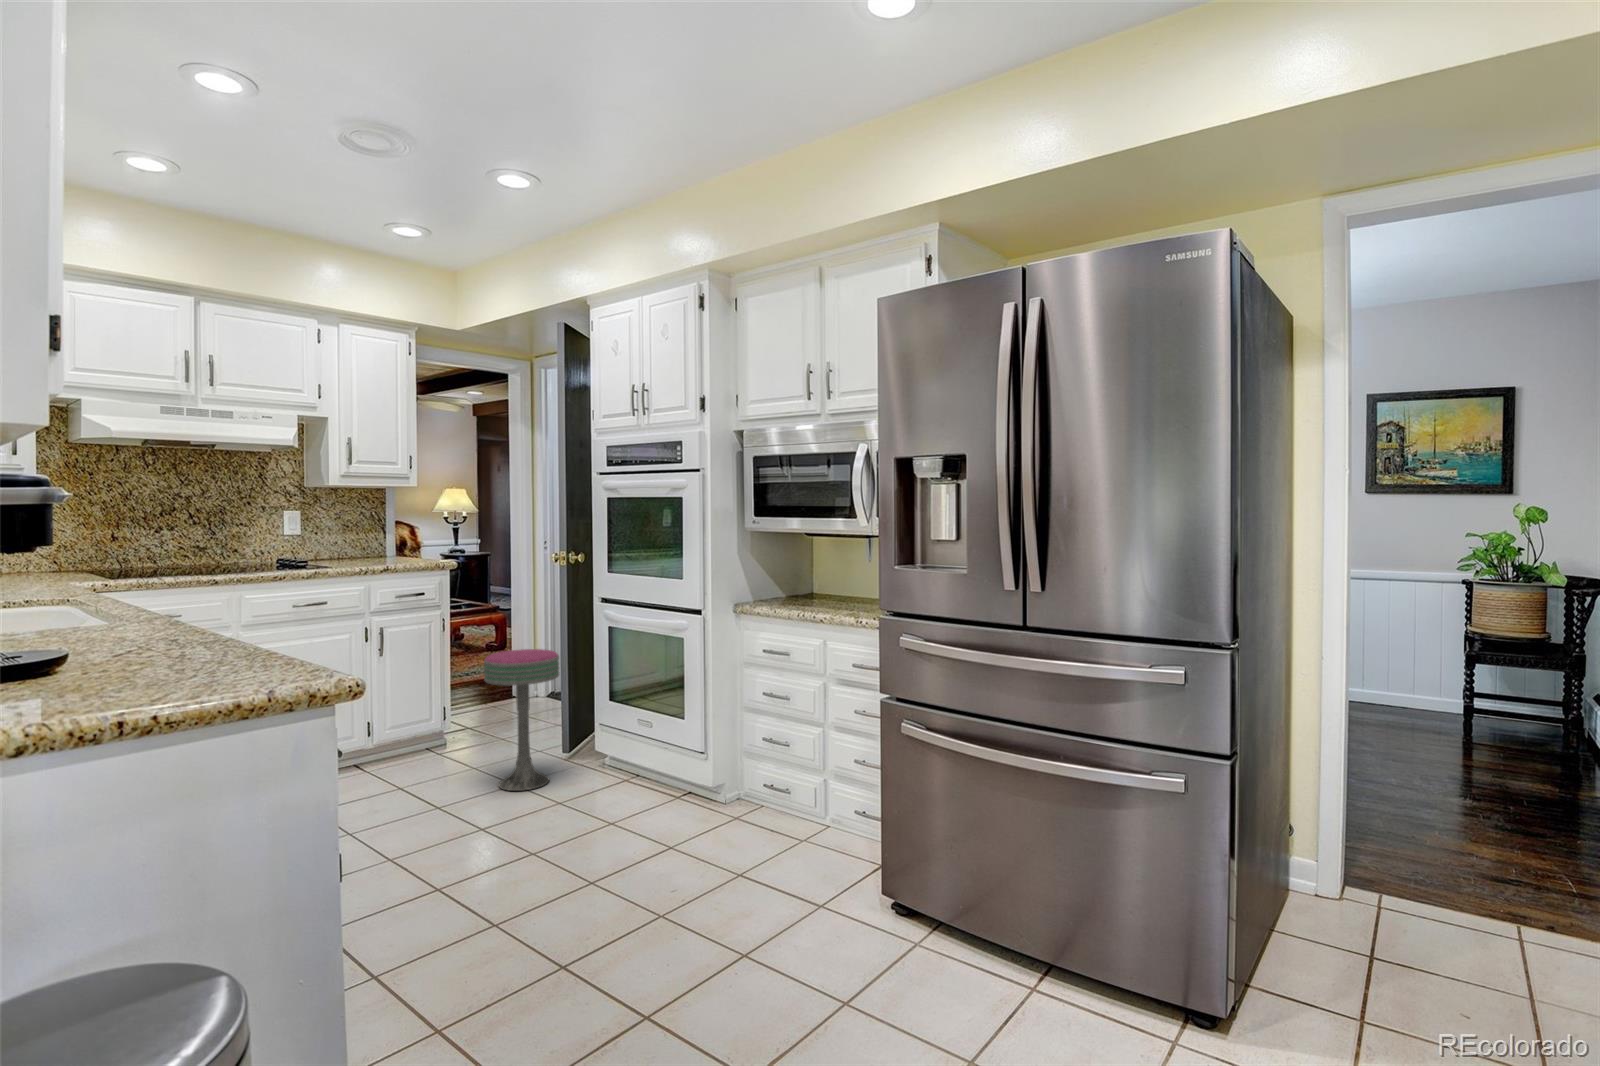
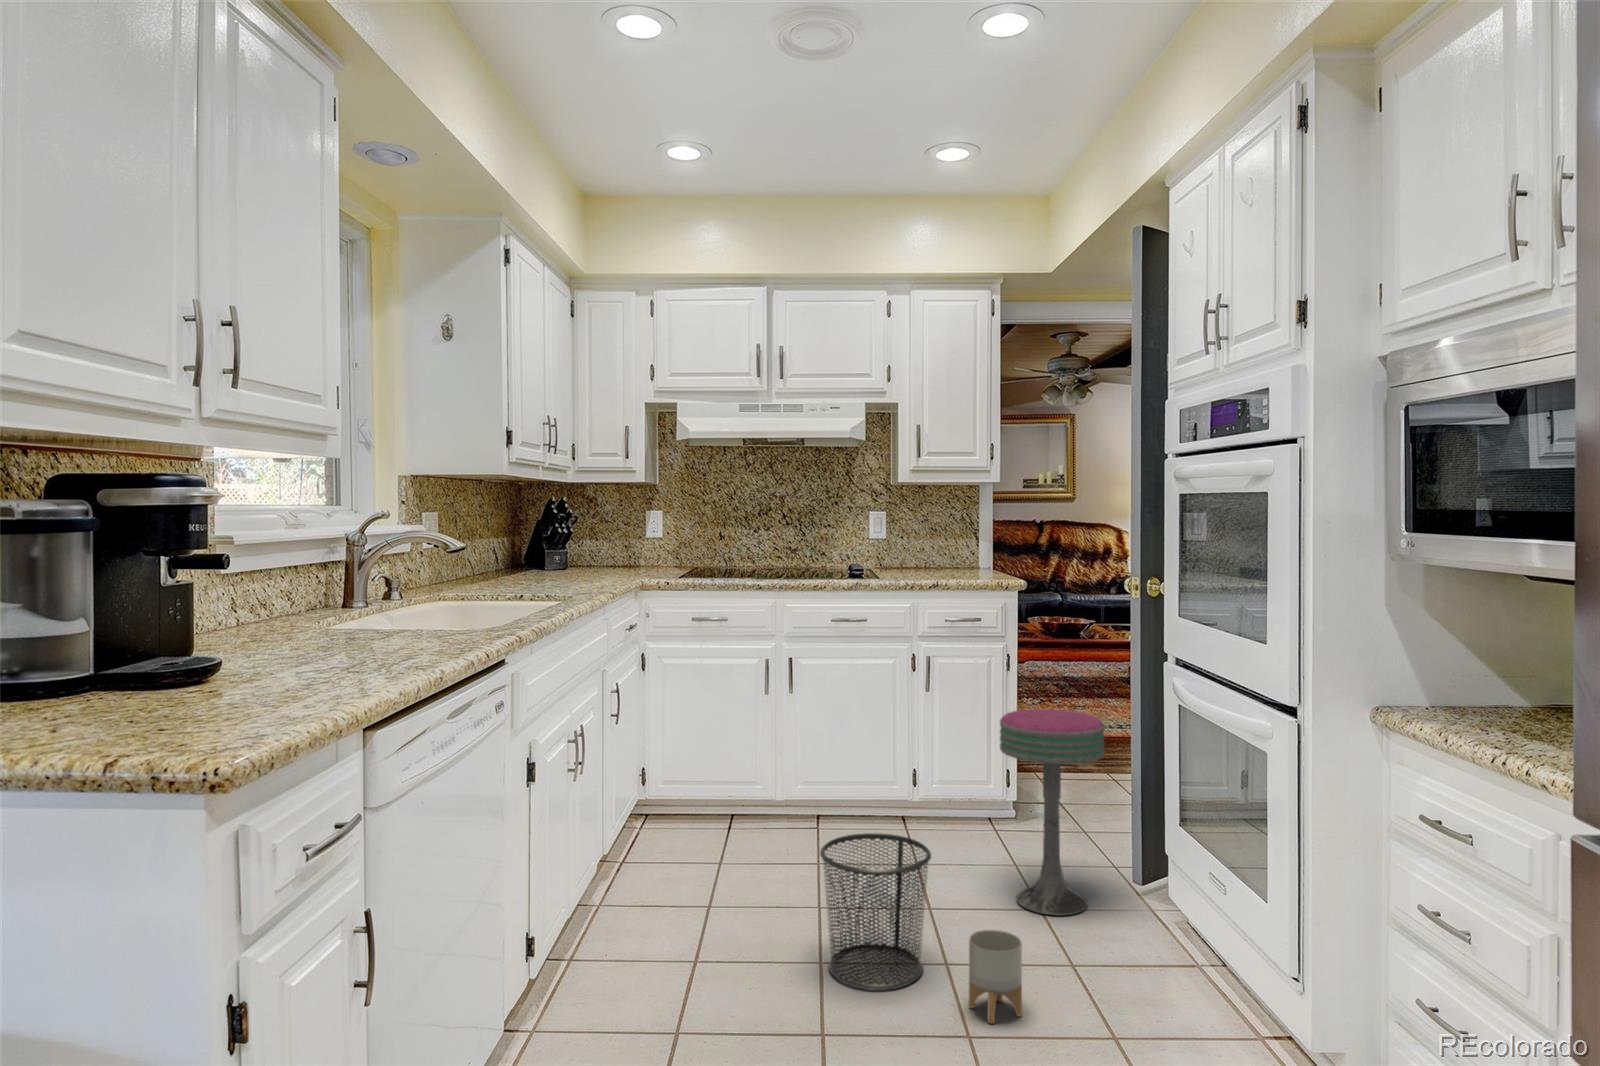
waste bin: none [395,753,486,868] -> present [820,833,931,990]
planter: none [528,791,566,851] -> present [969,930,1022,1024]

